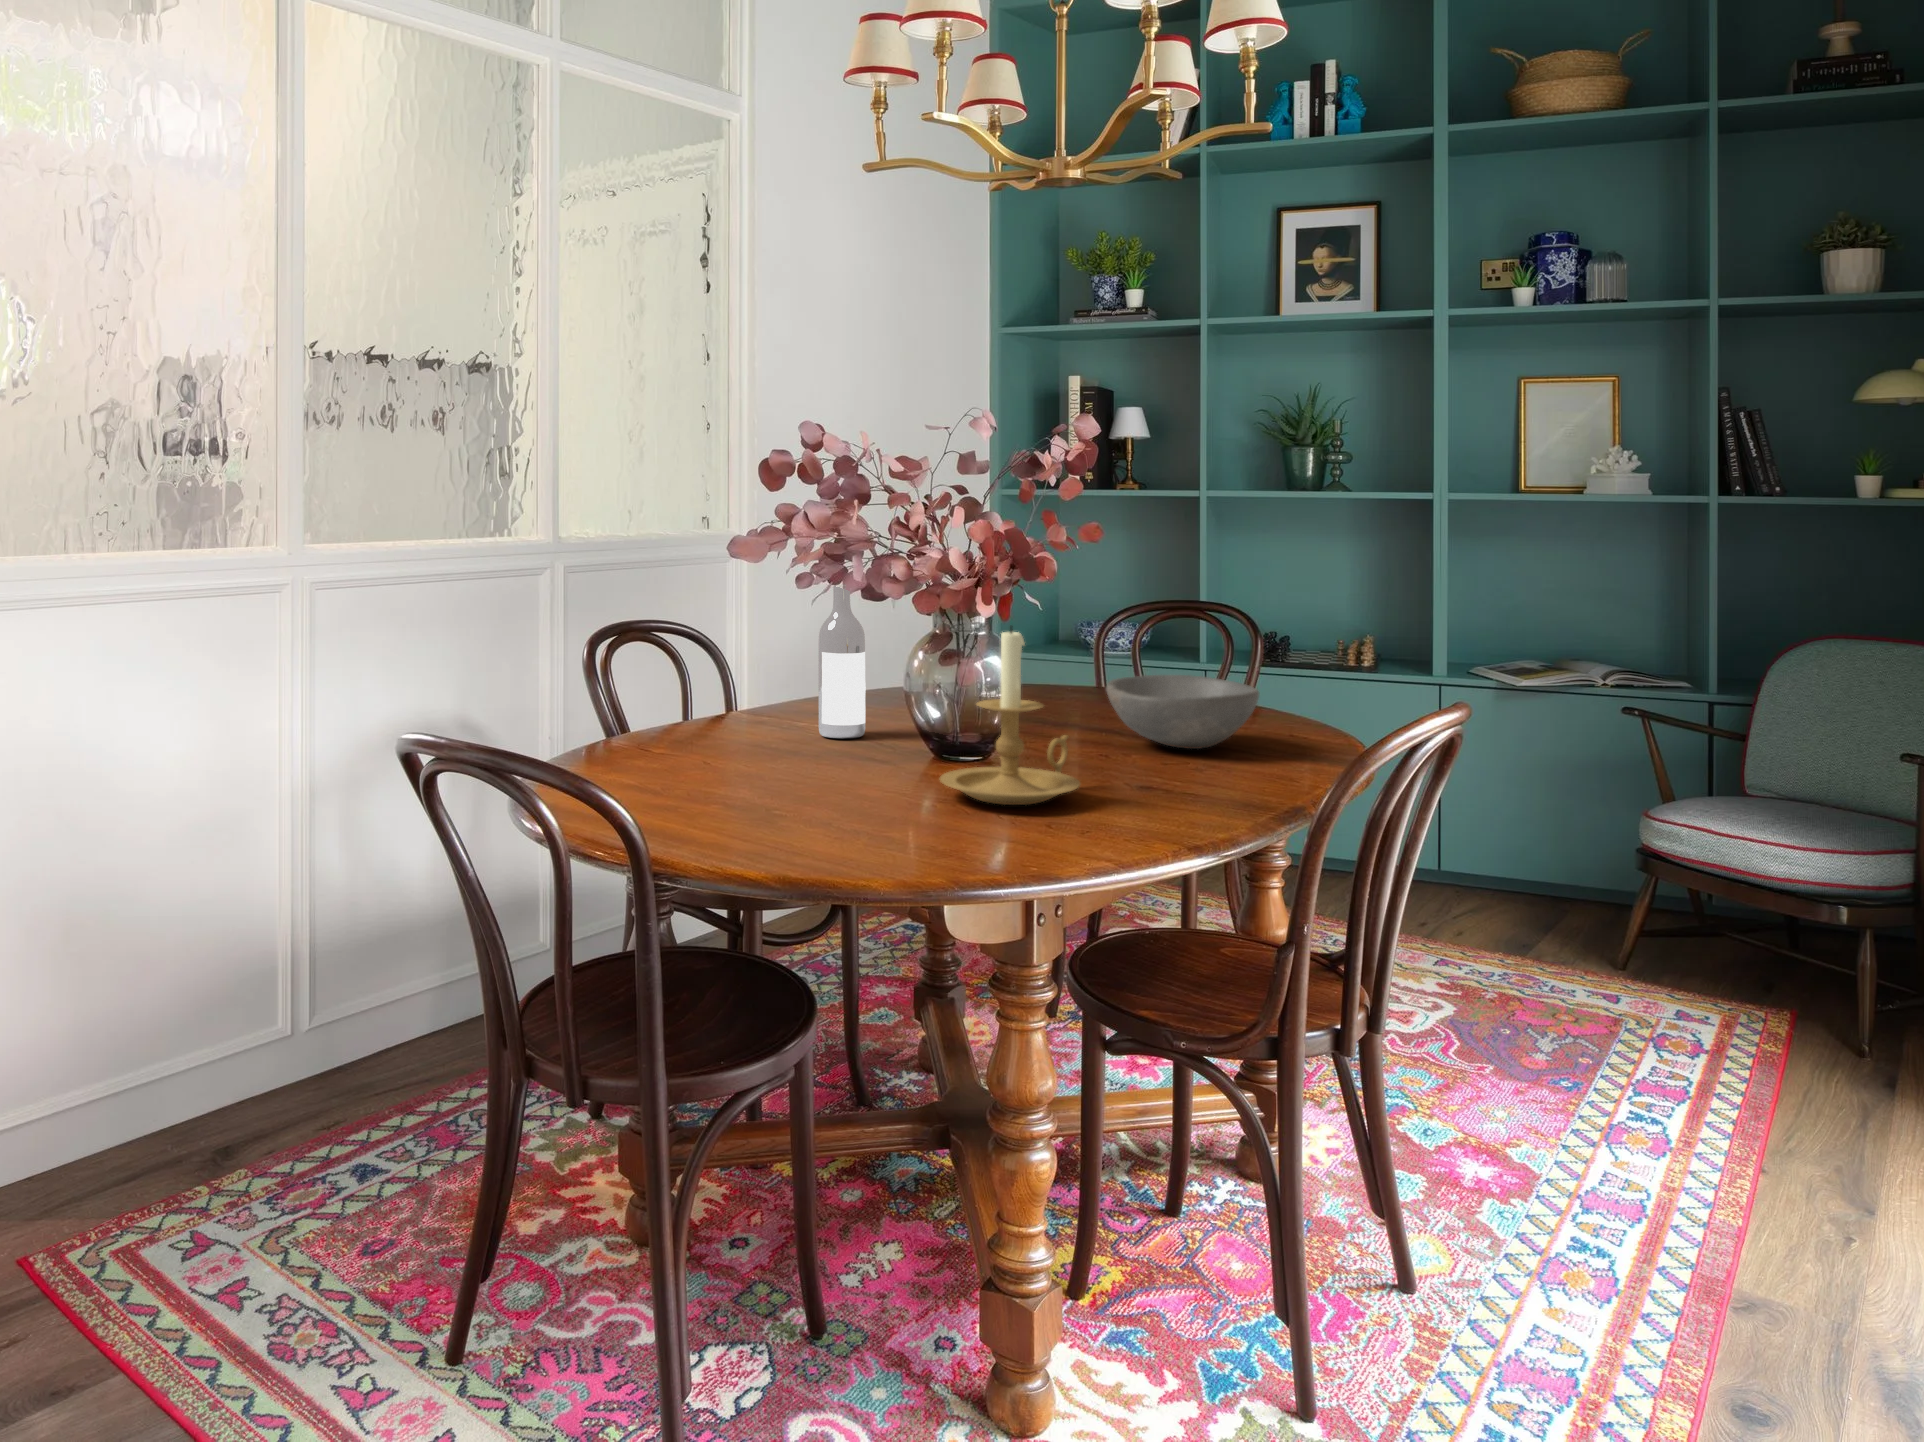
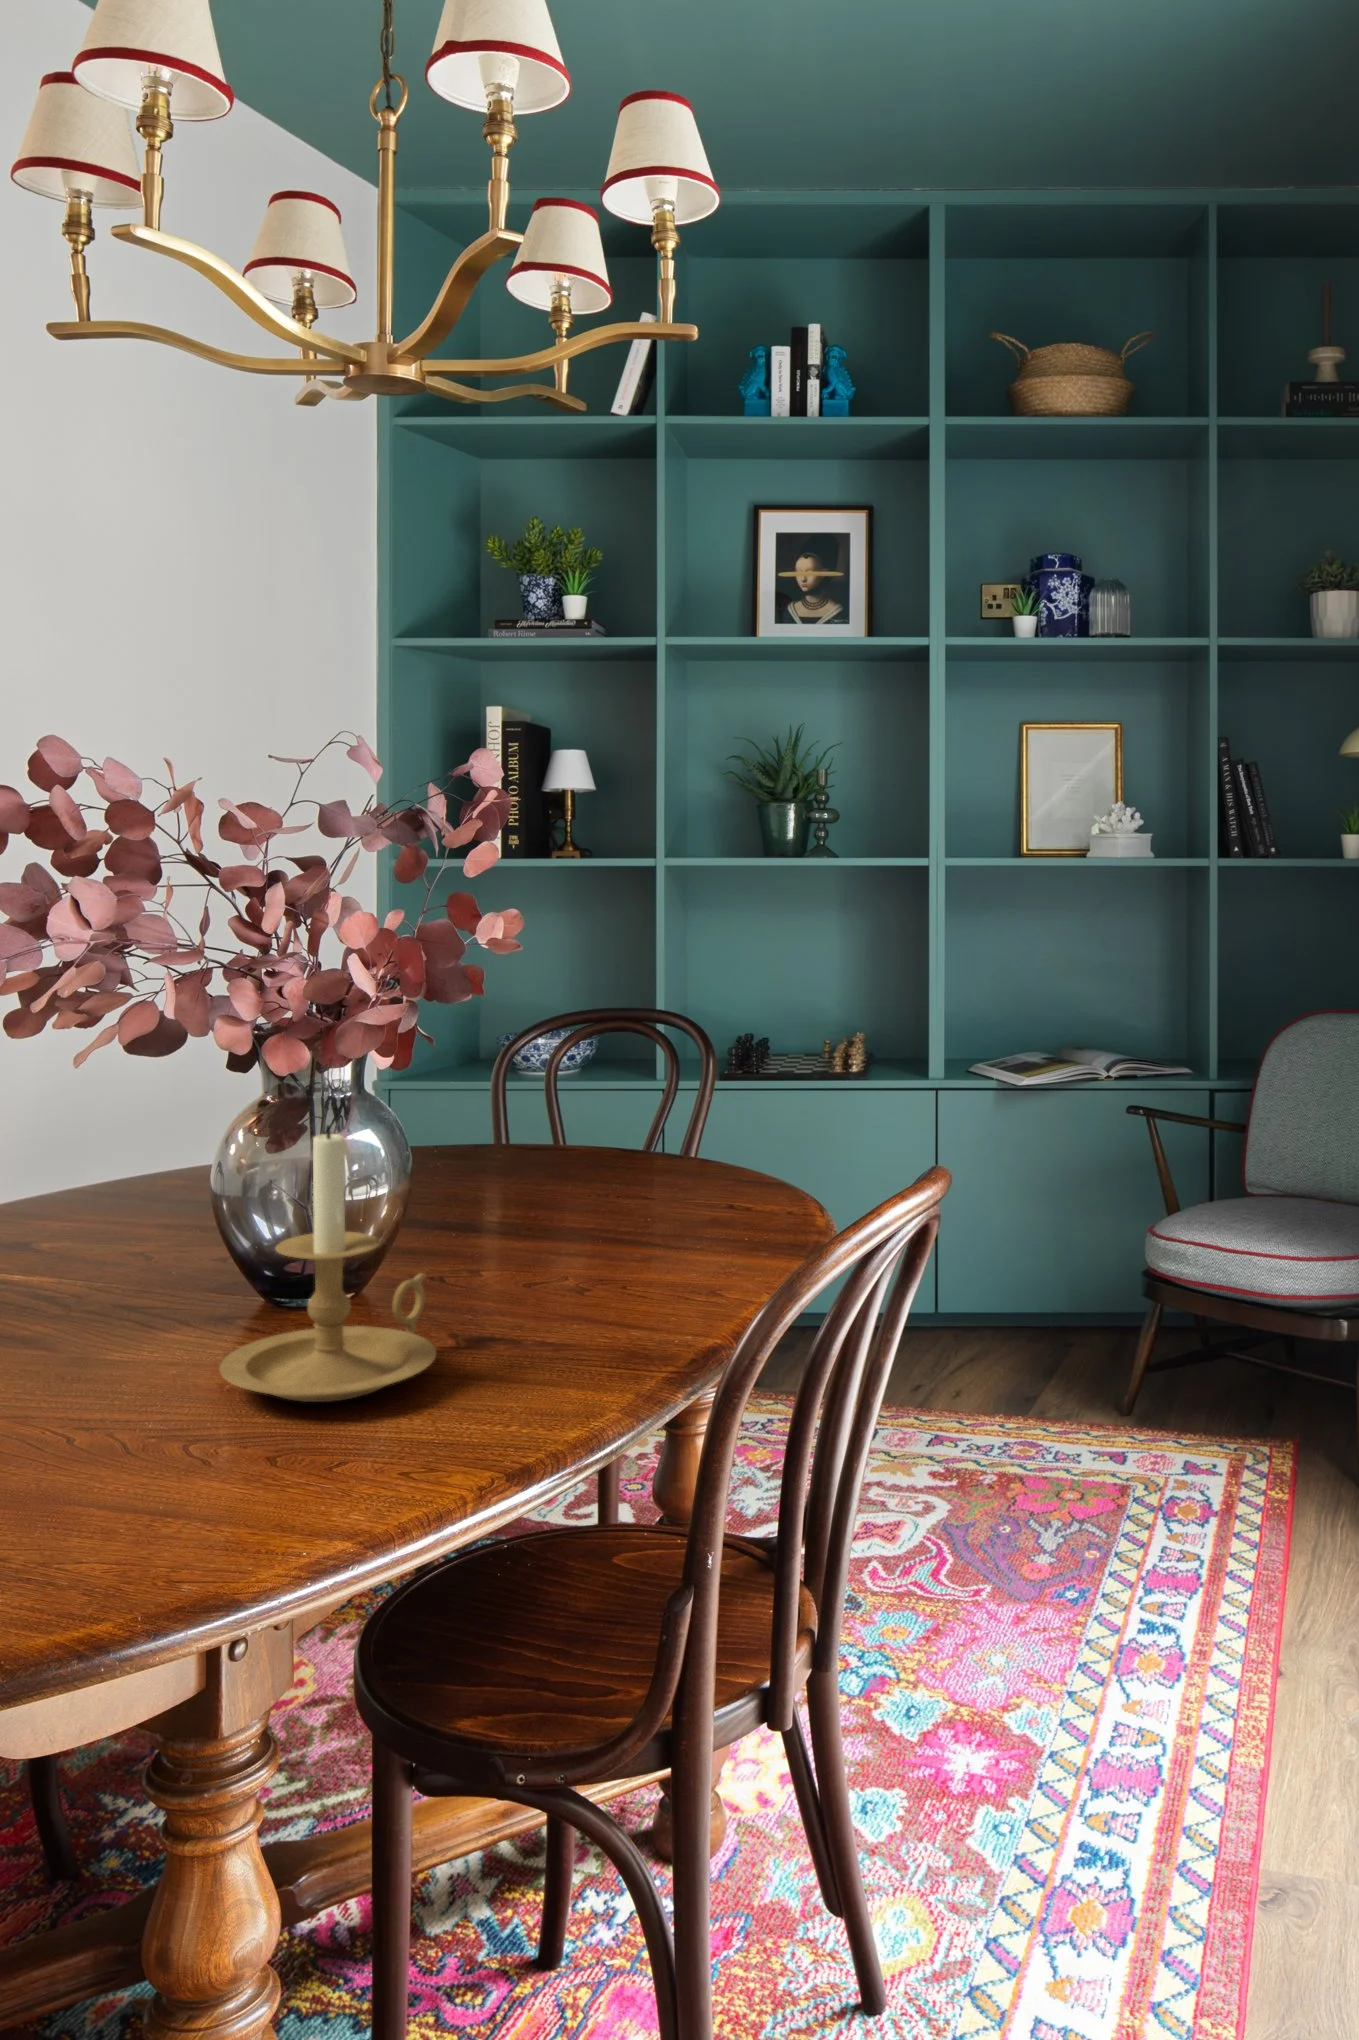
wine bottle: present [819,586,866,739] -> none [67,1014,144,1275]
bowl: present [1106,675,1259,749] -> none [498,1145,703,1254]

